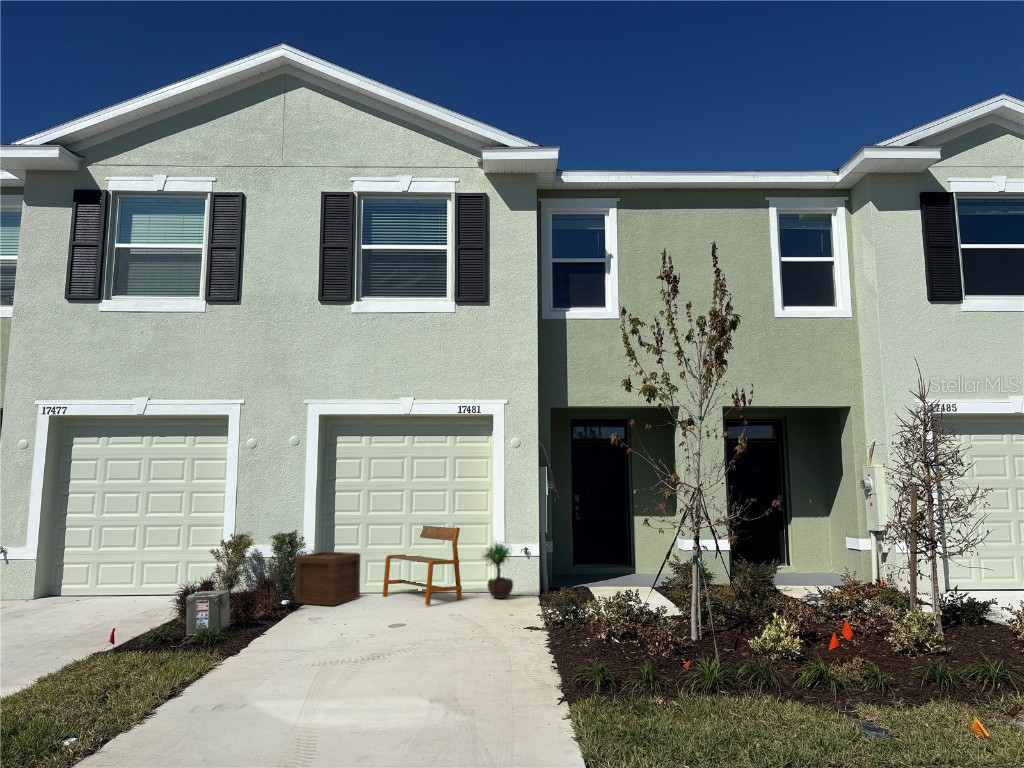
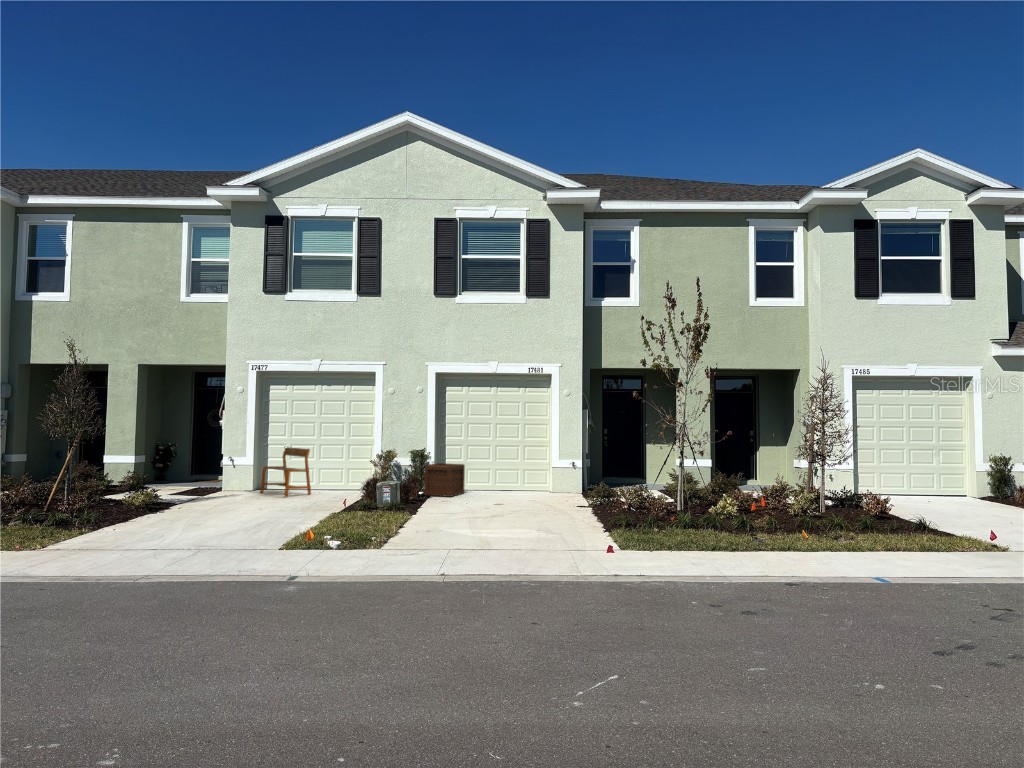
bench: present [383,526,462,605] -> present [260,447,311,497]
potted tree: present [483,541,513,598] -> none [544,455,567,494]

